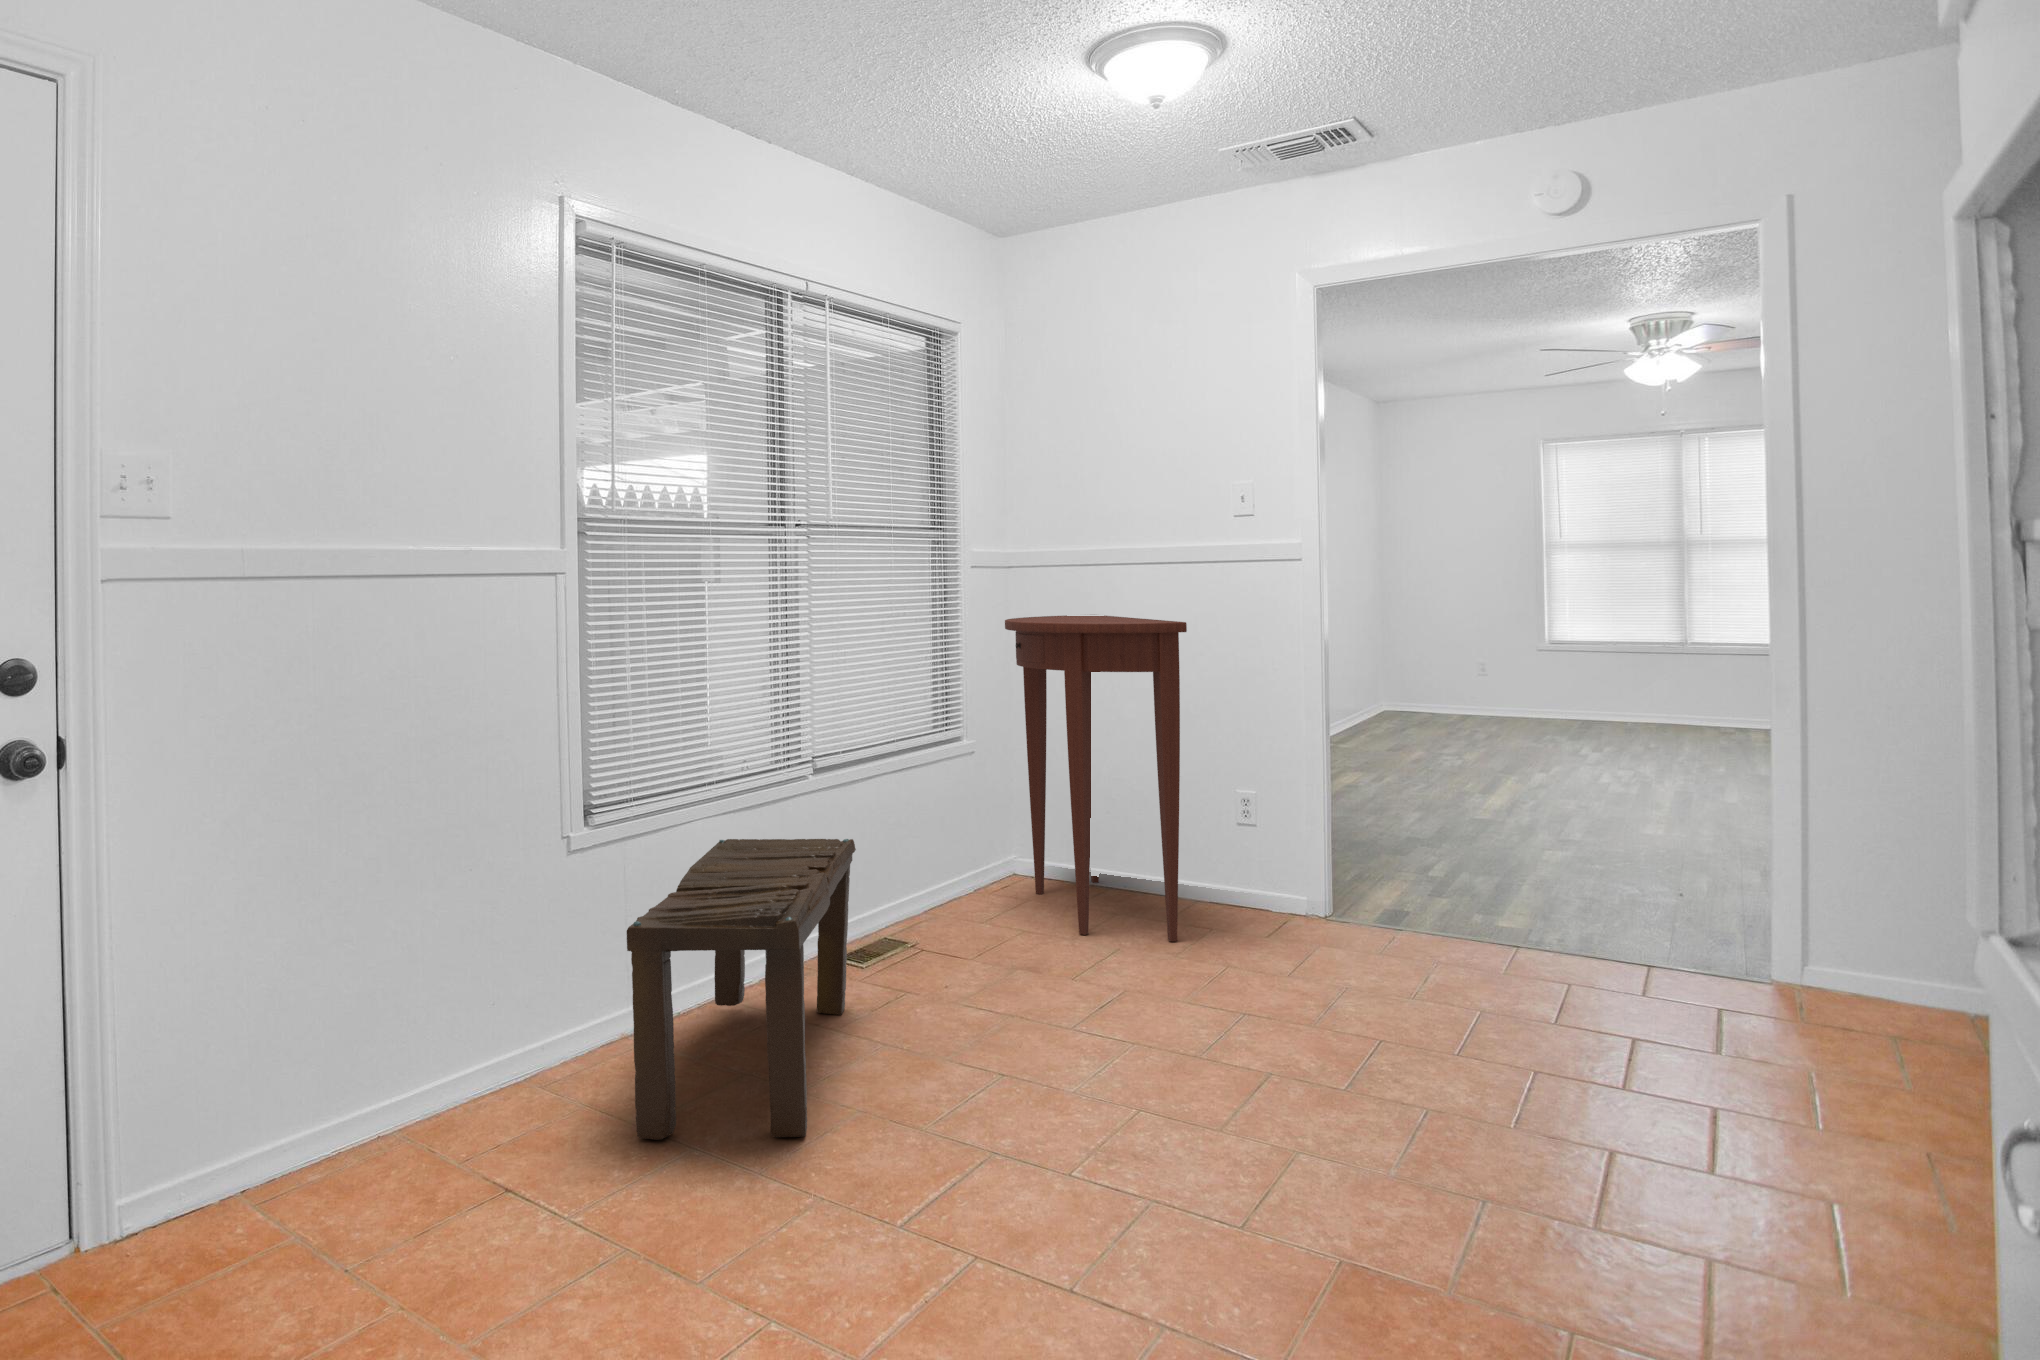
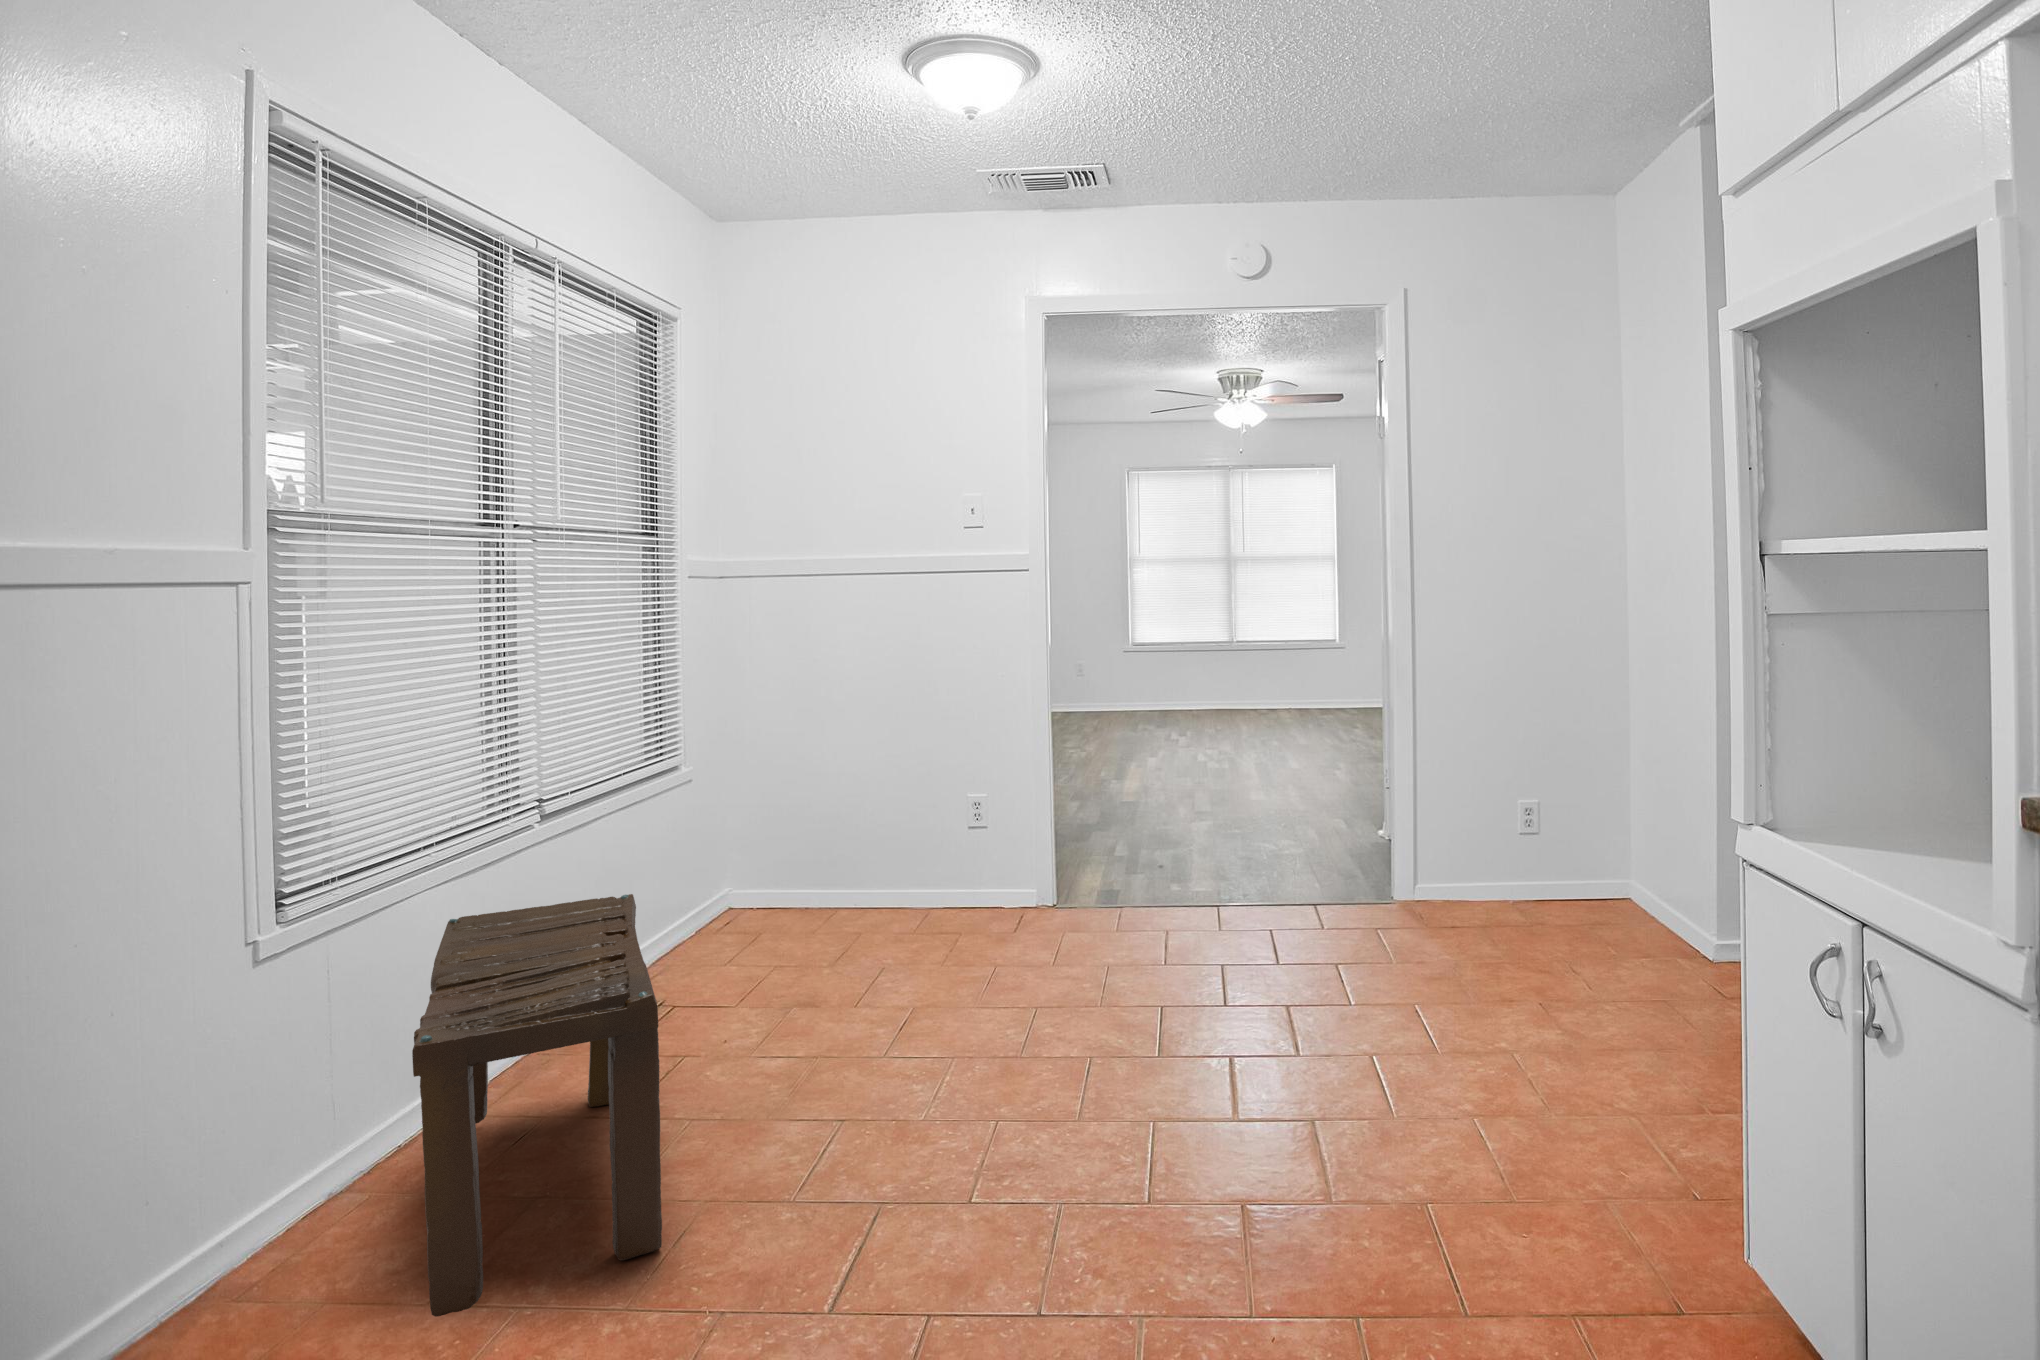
console table: present [1005,615,1187,941] -> none [743,627,952,962]

